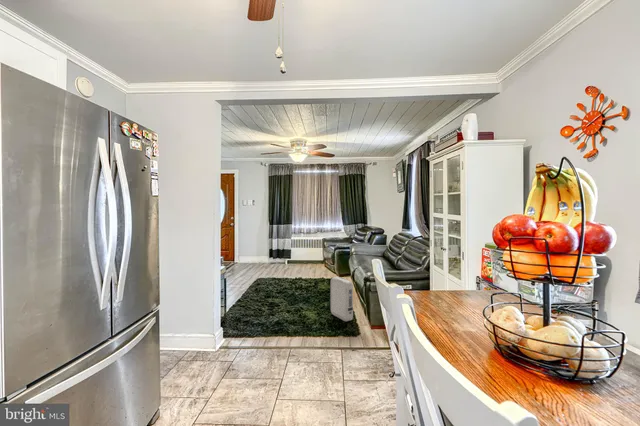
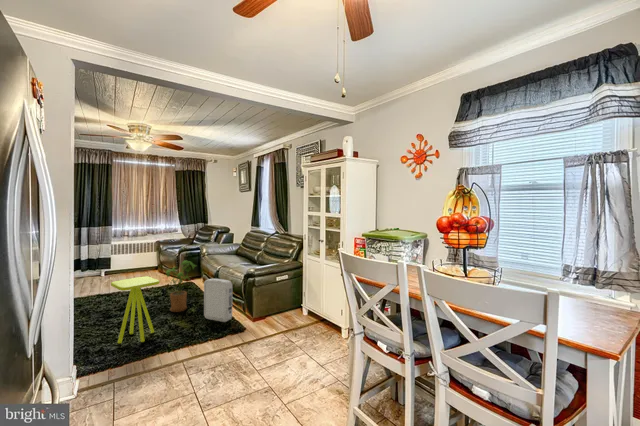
house plant: none [308,257,333,303] -> present [166,261,195,312]
side table: none [259,268,290,322] -> present [111,276,159,343]

